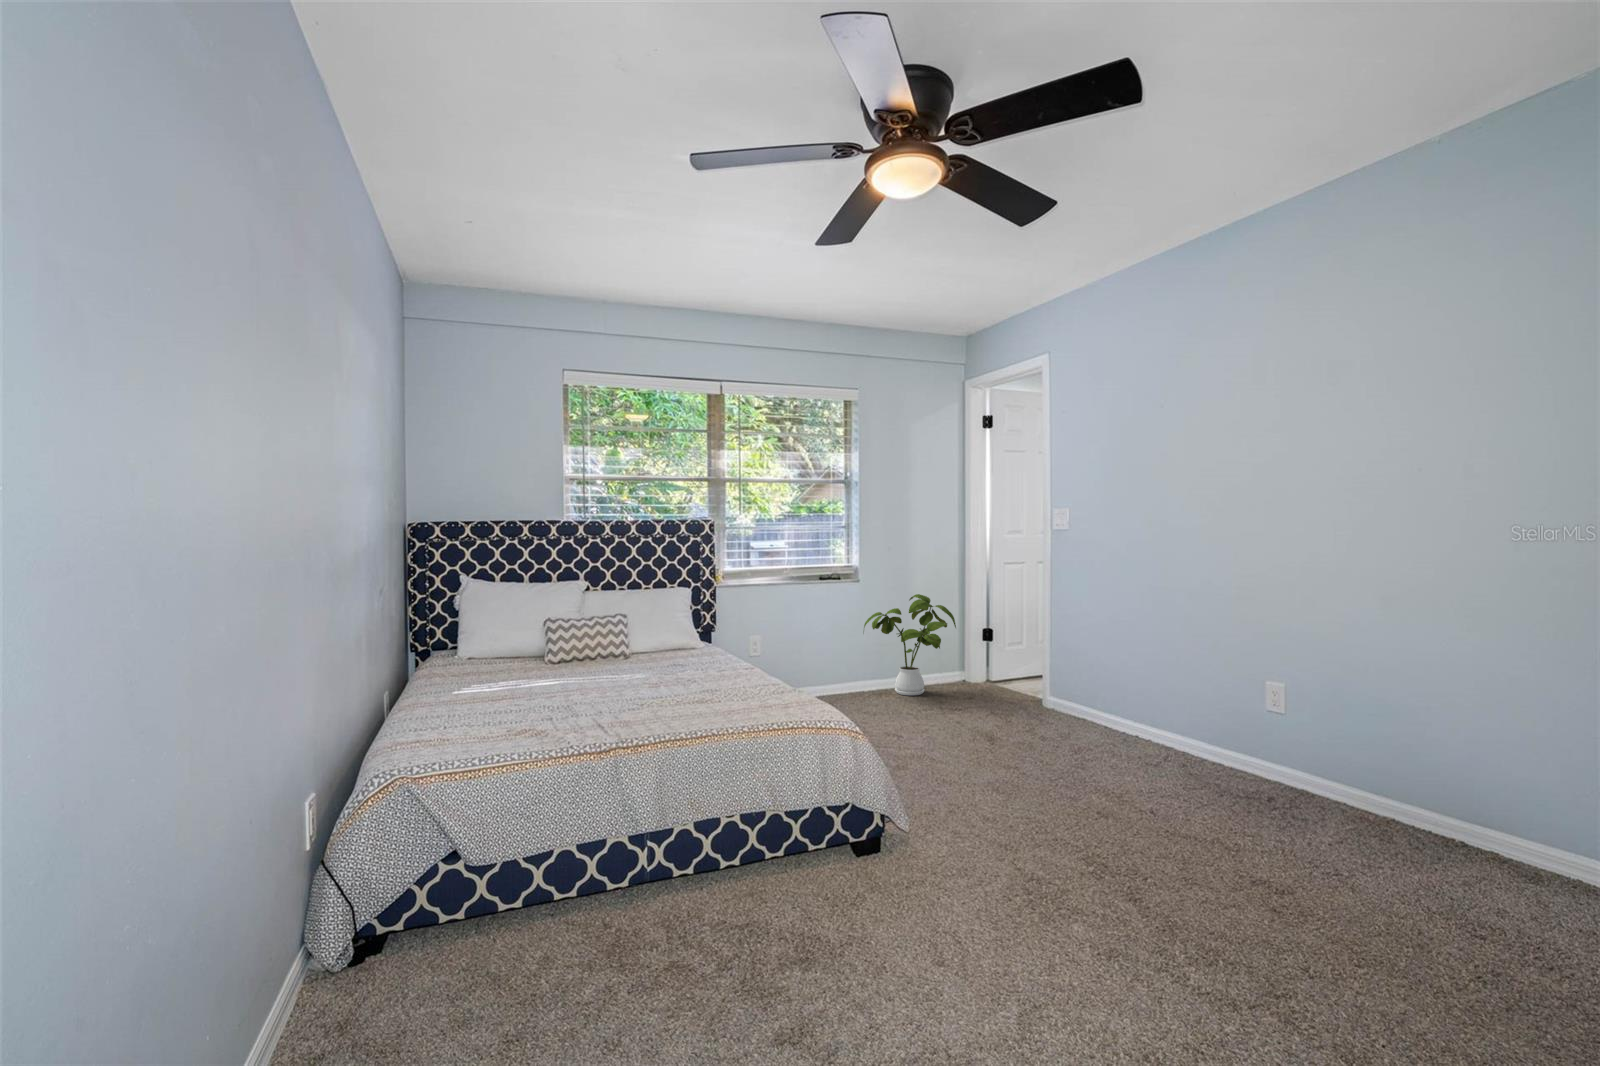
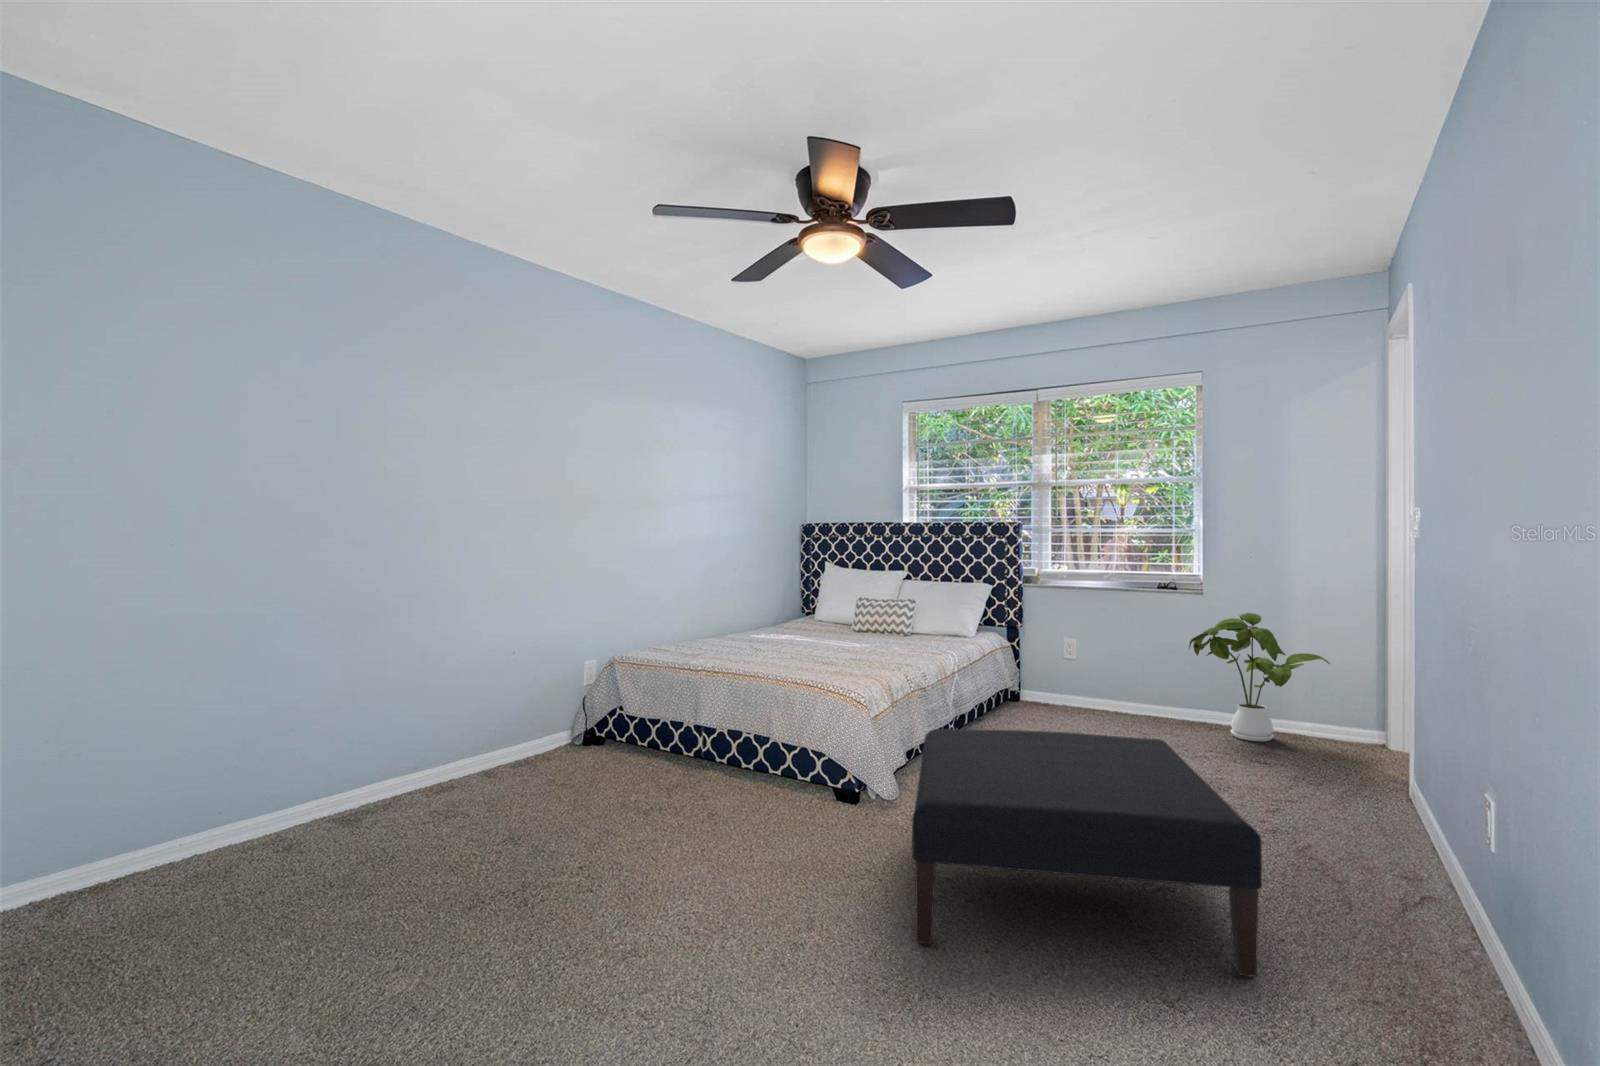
ottoman: none [982,697,1325,934] -> present [912,729,1262,977]

